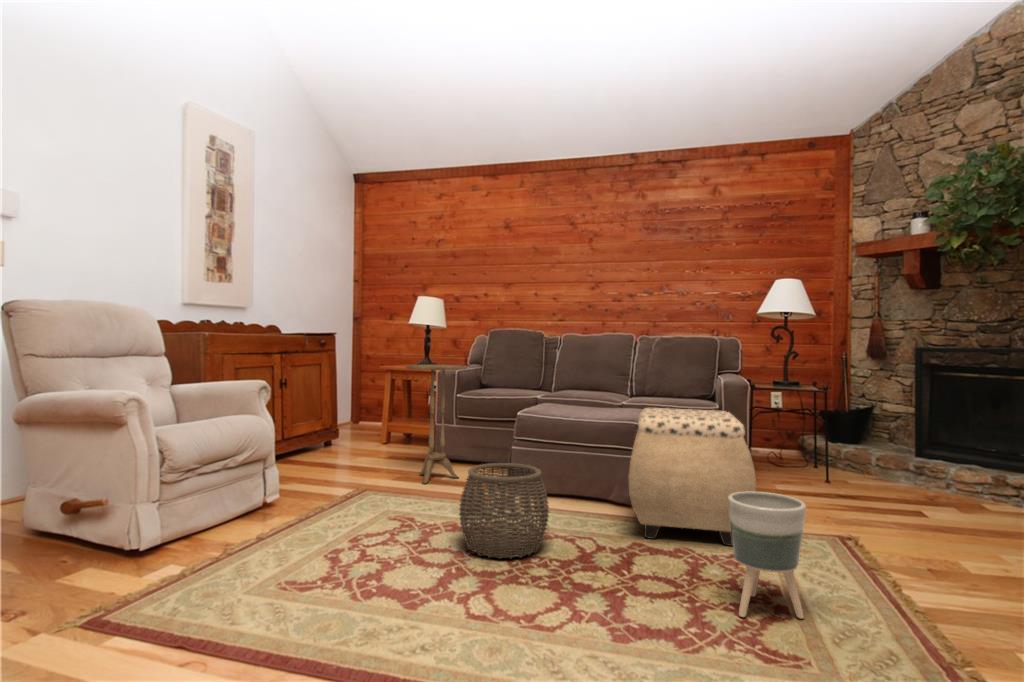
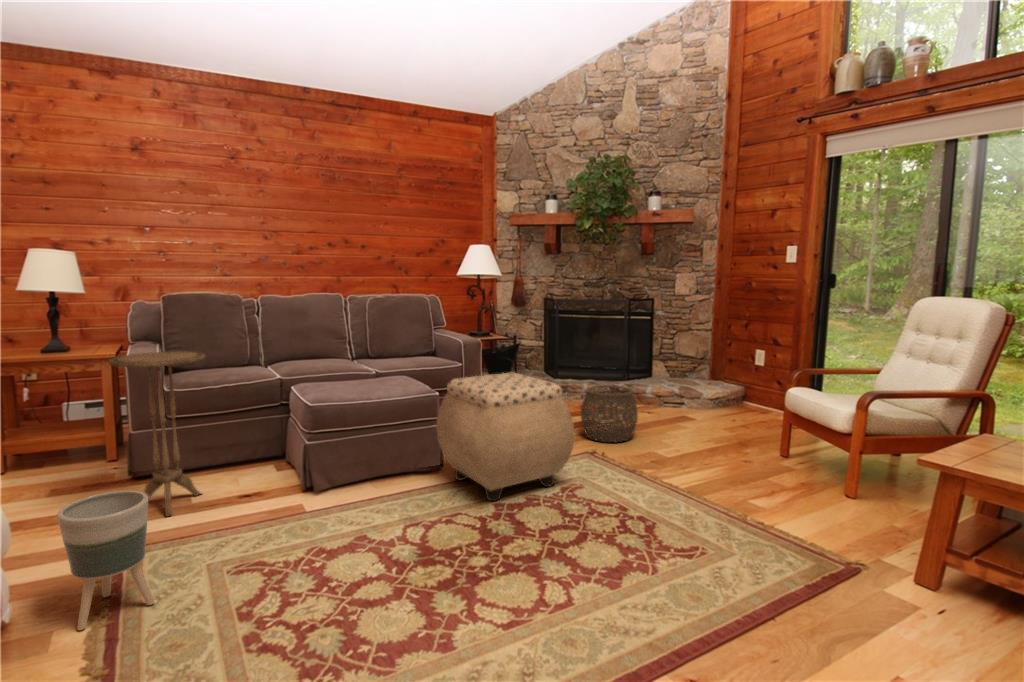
woven basket: present [459,463,549,558] -> present [581,385,638,442]
planter: present [728,491,806,619] -> present [57,490,154,630]

